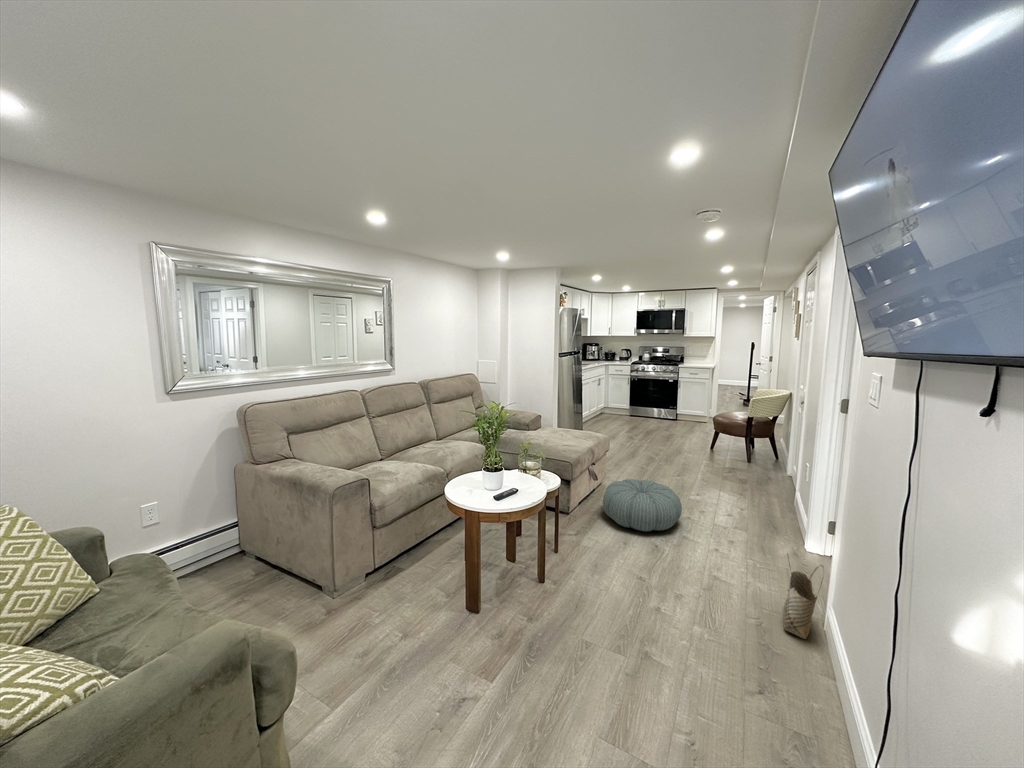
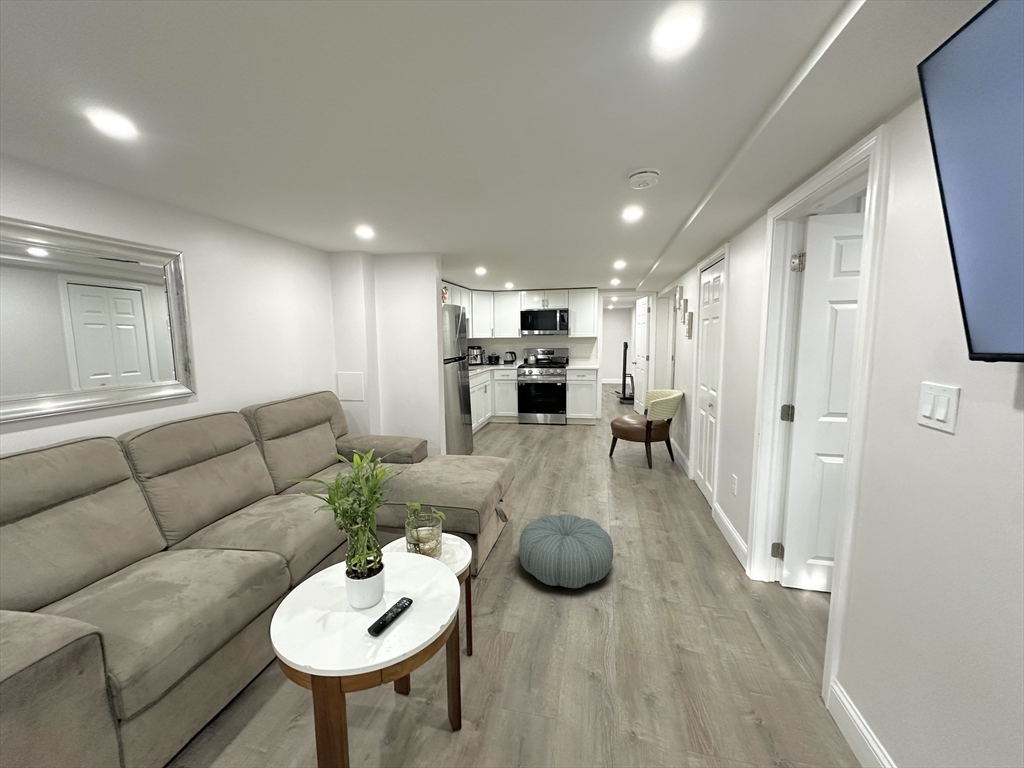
woven basket: present [784,554,823,639] -> none [772,619,831,736]

